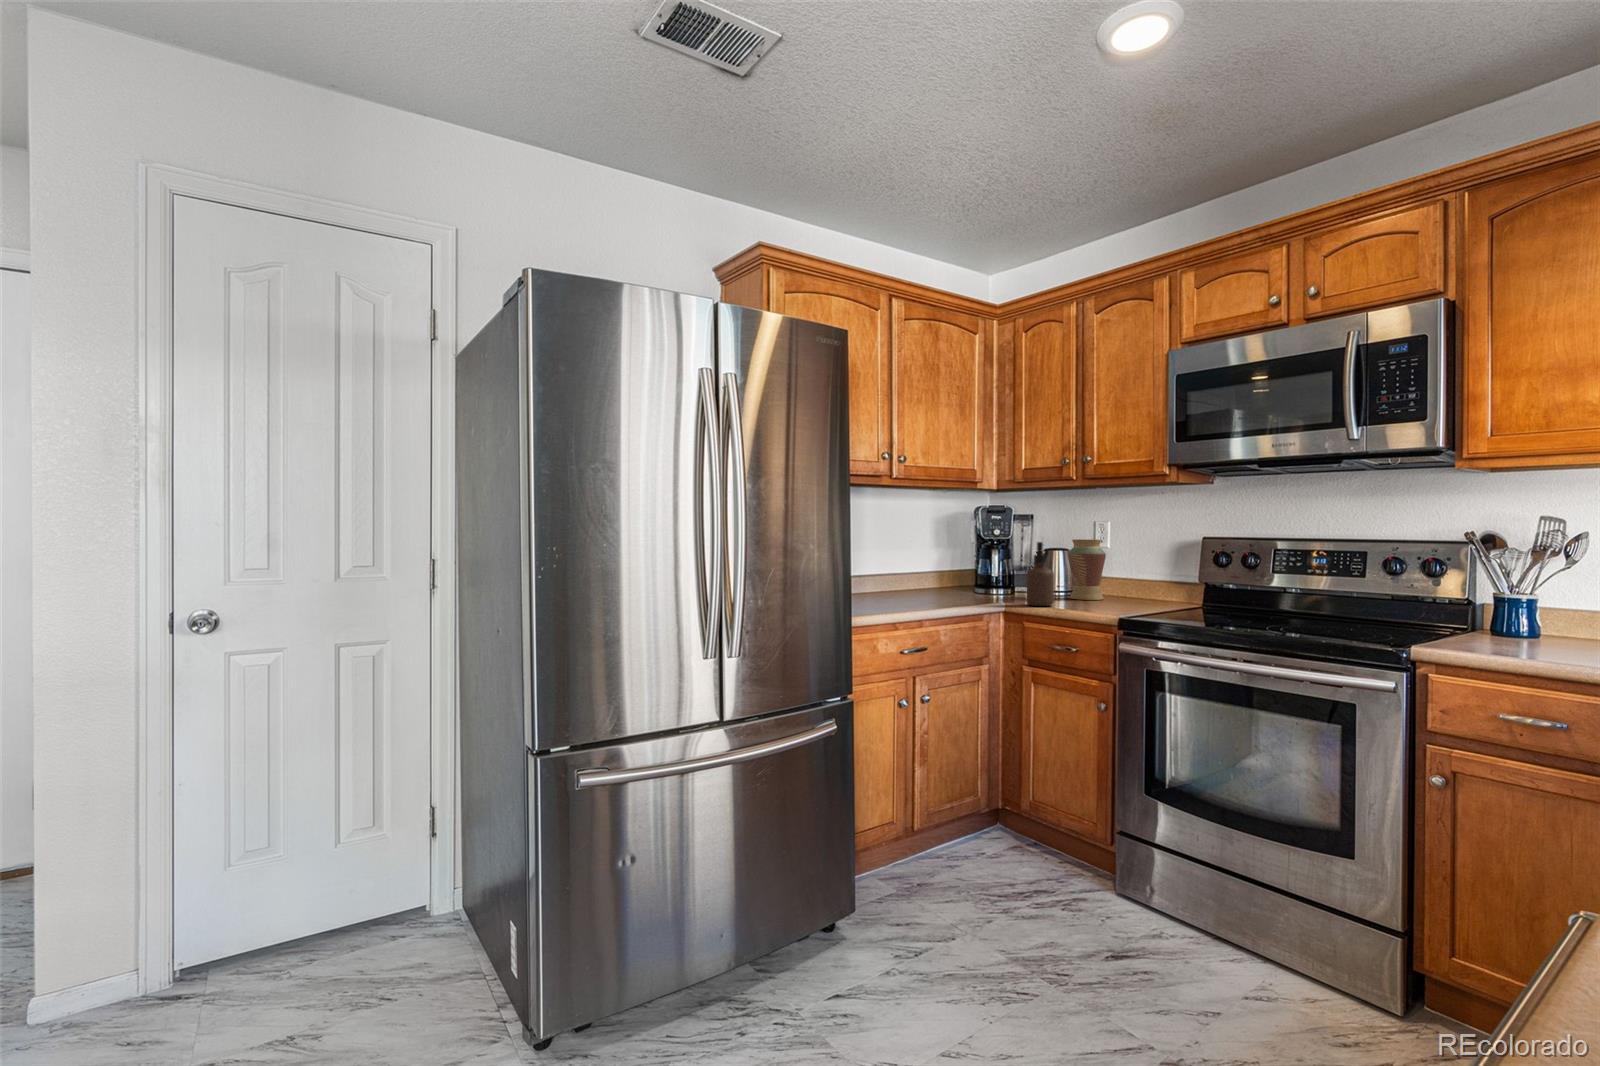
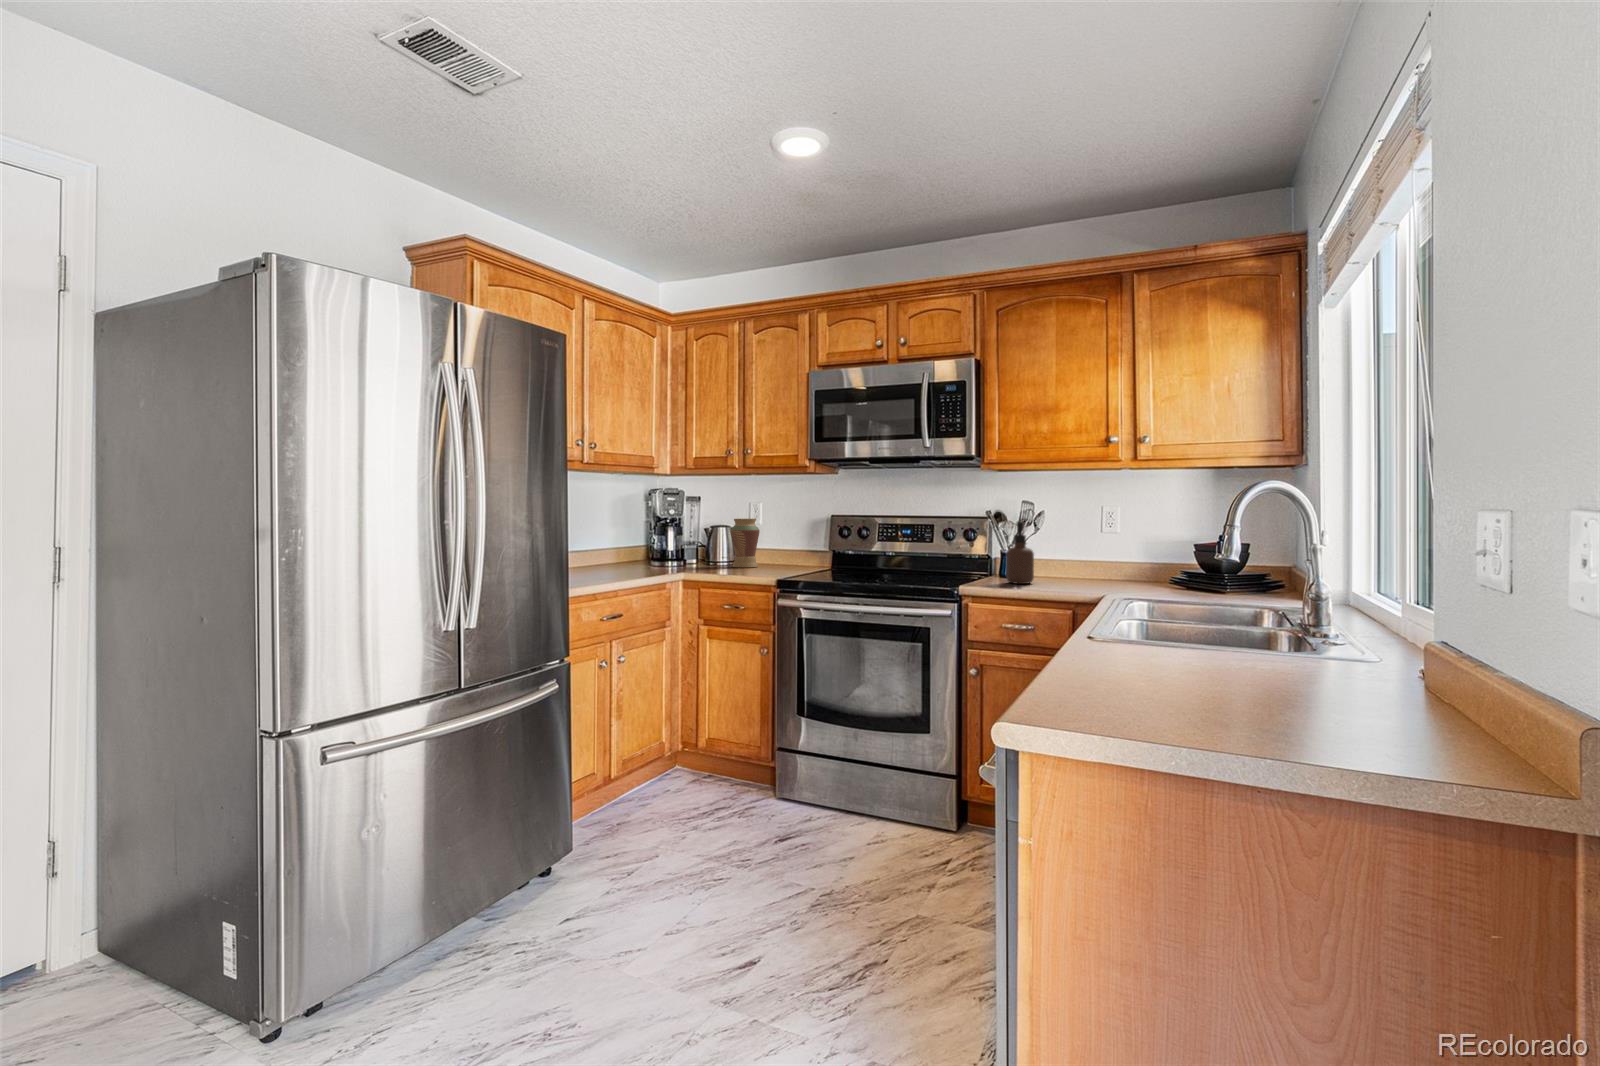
soap dispenser: present [1025,542,1054,606] -> present [1006,522,1034,584]

